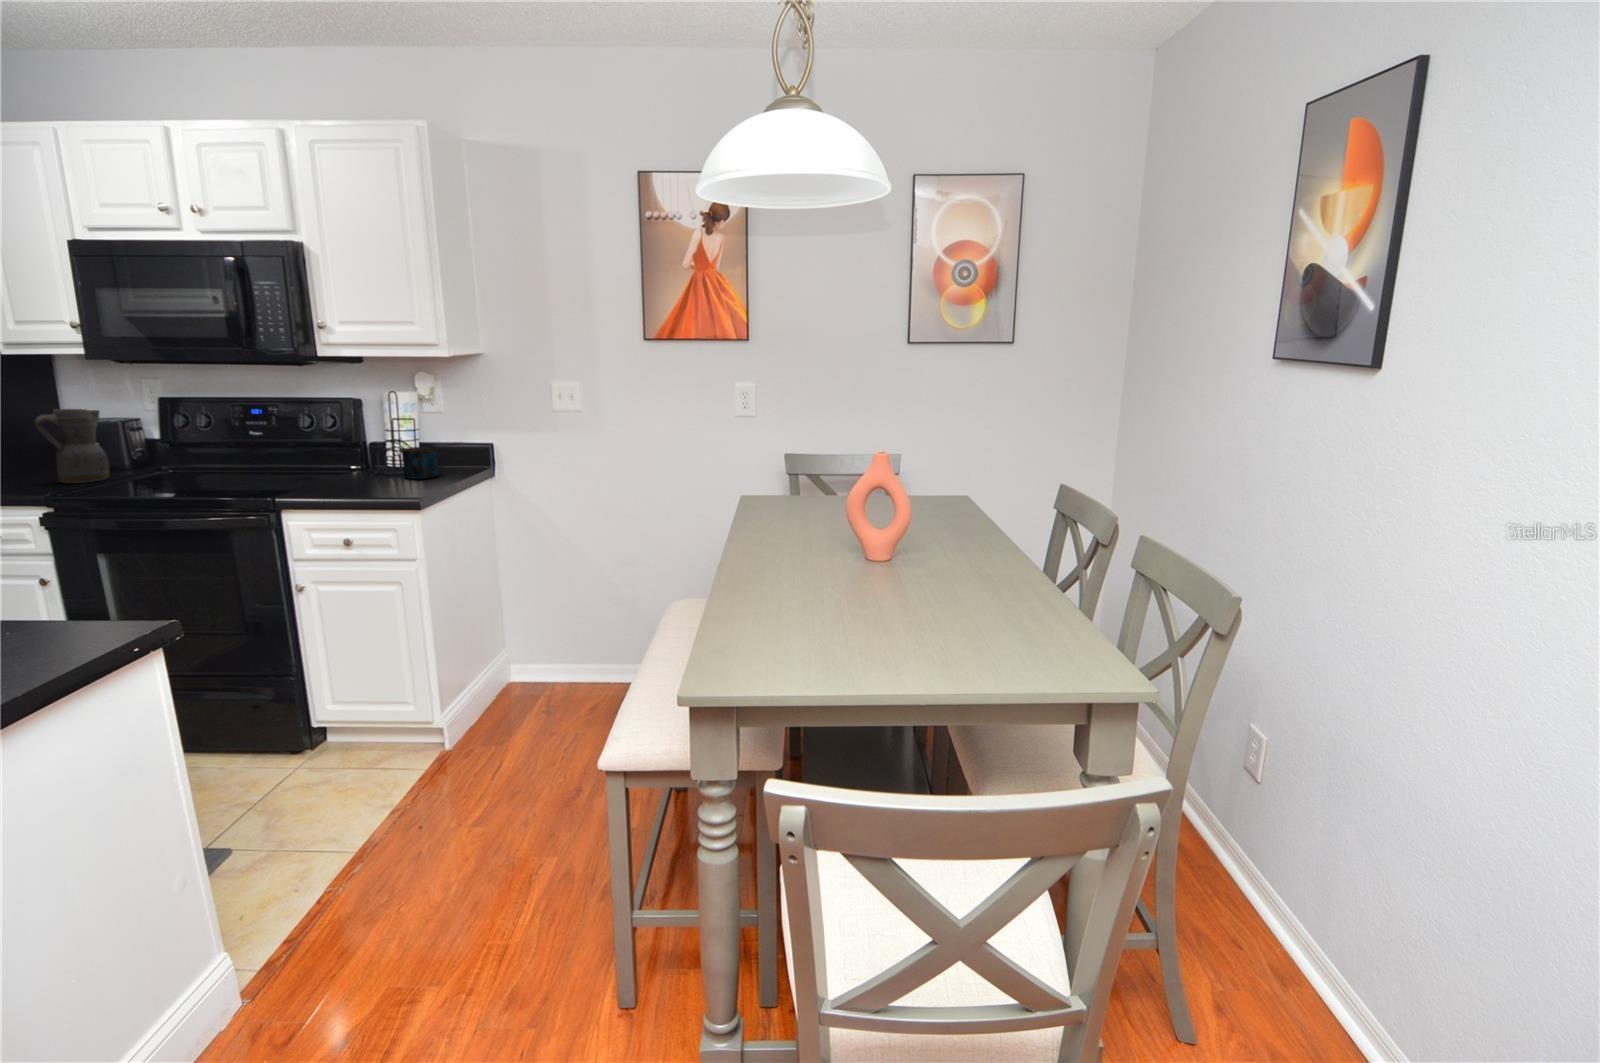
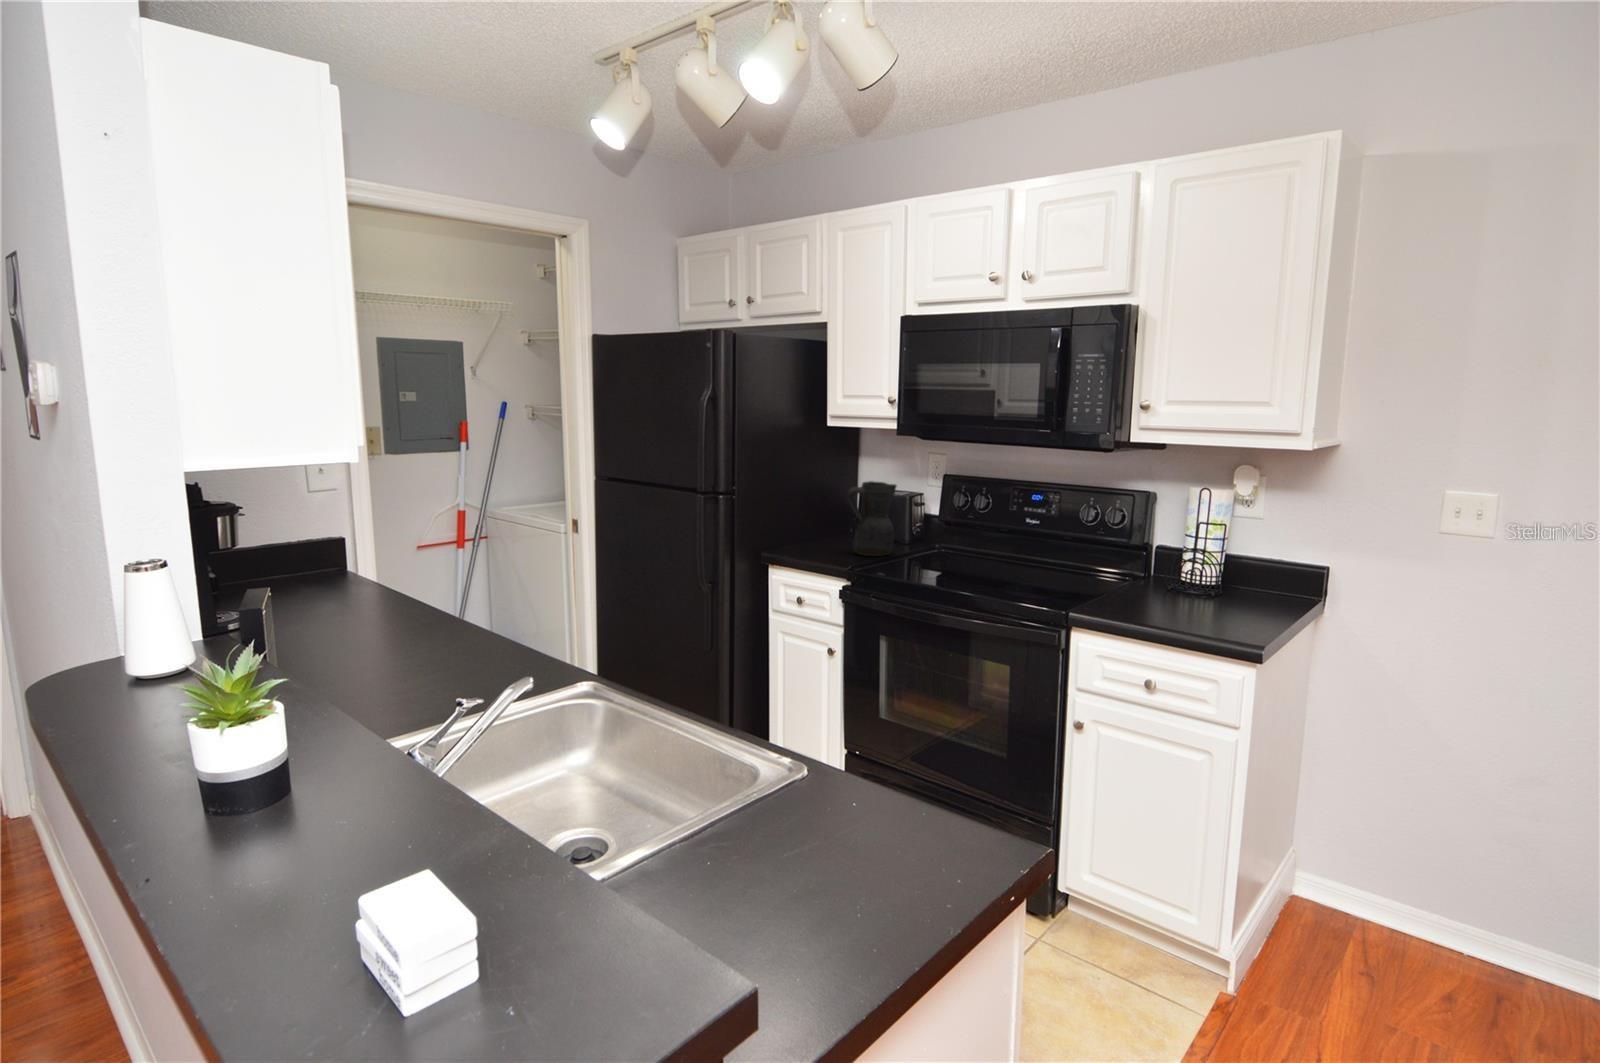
mug: present [400,447,438,479] -> none [1210,563,1263,609]

